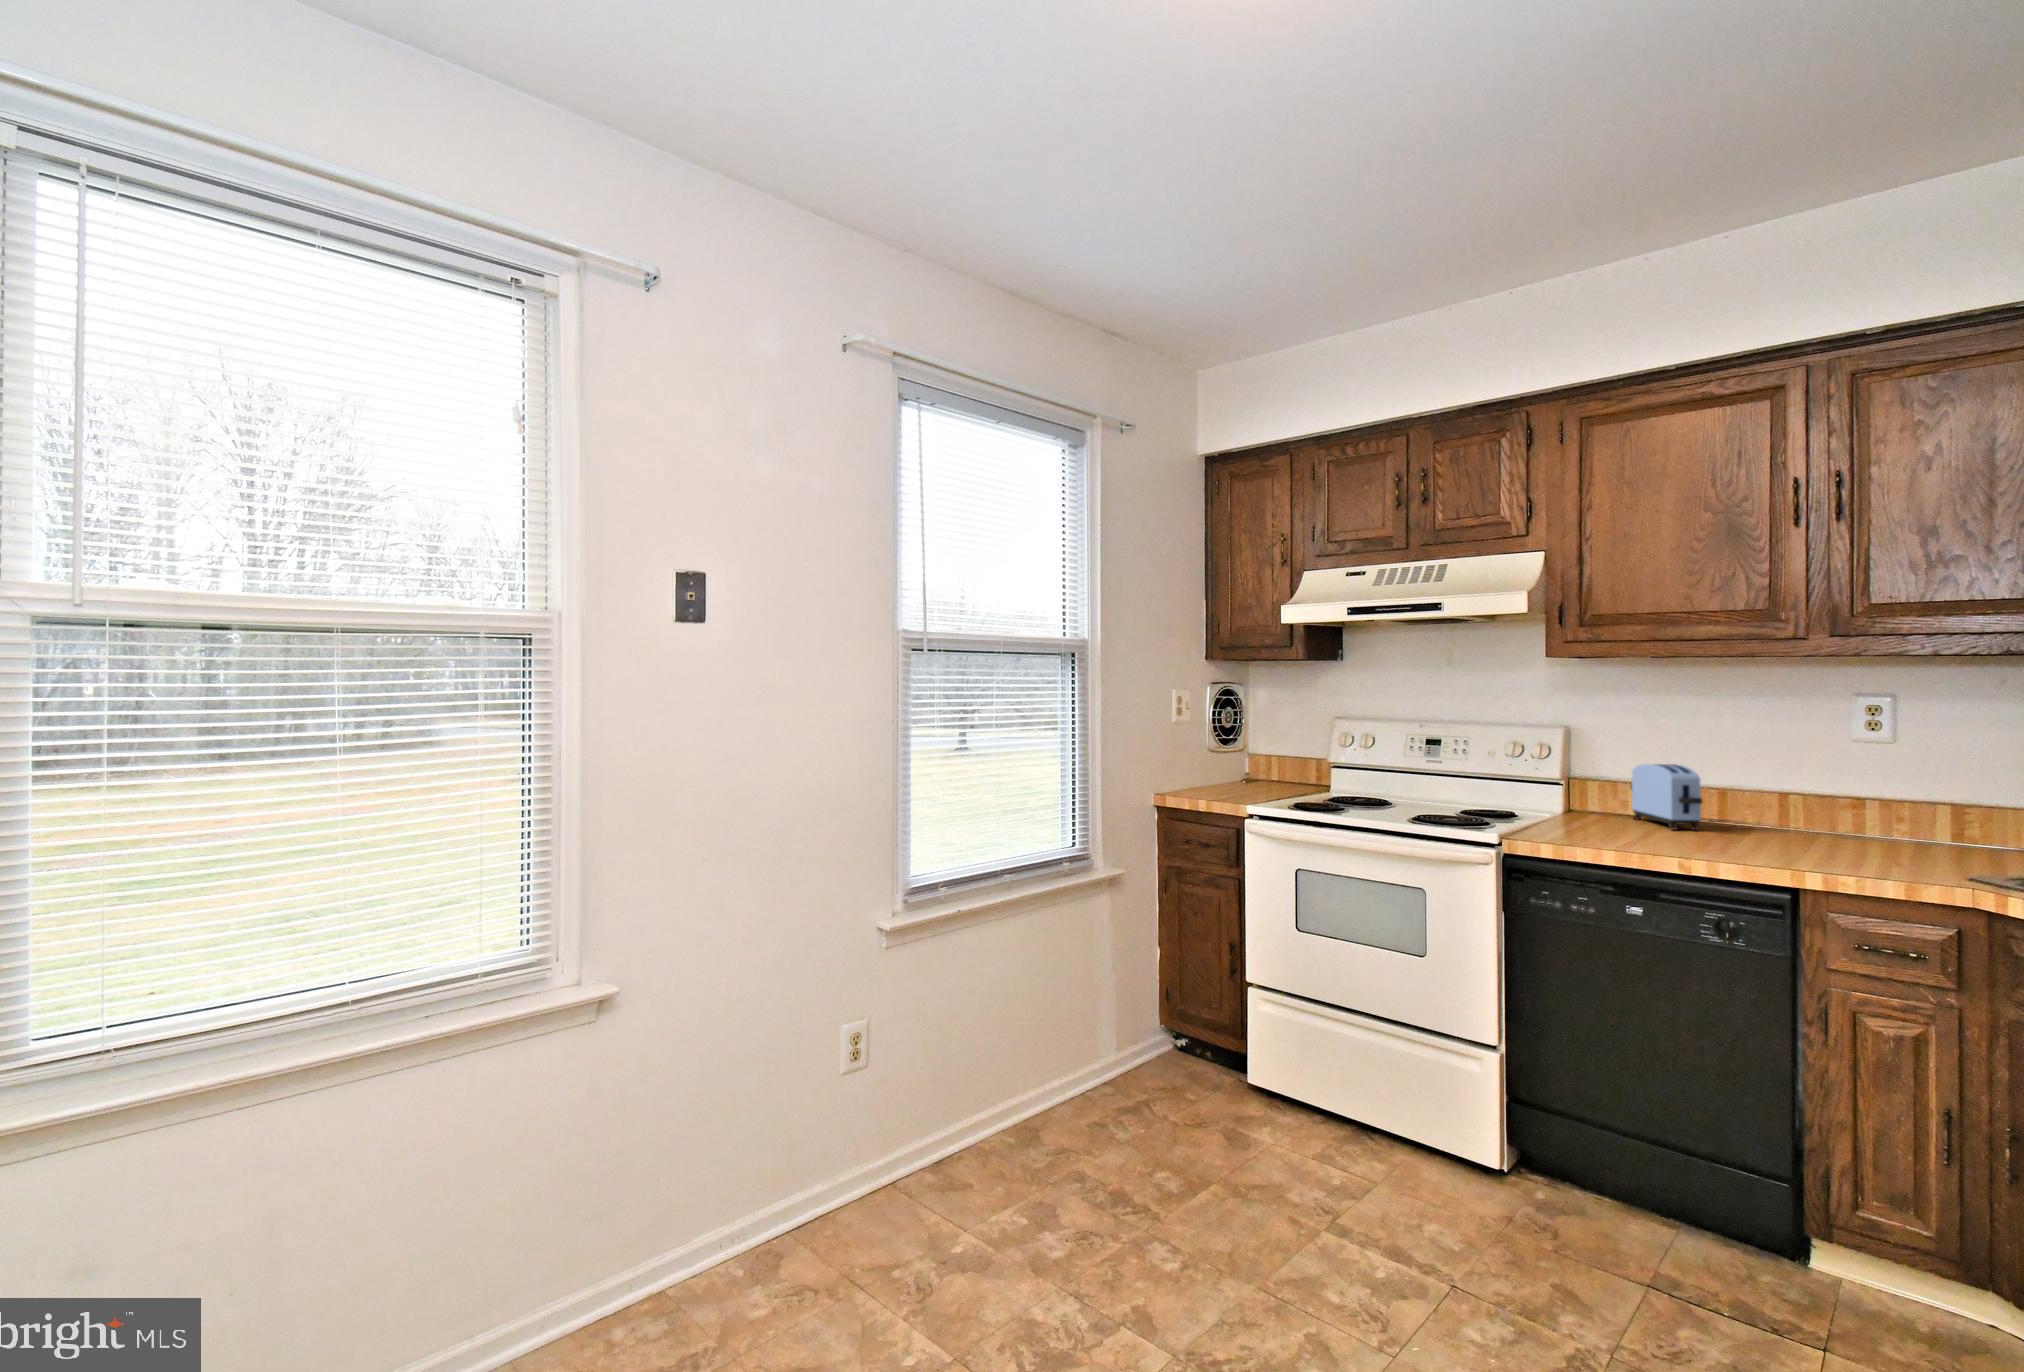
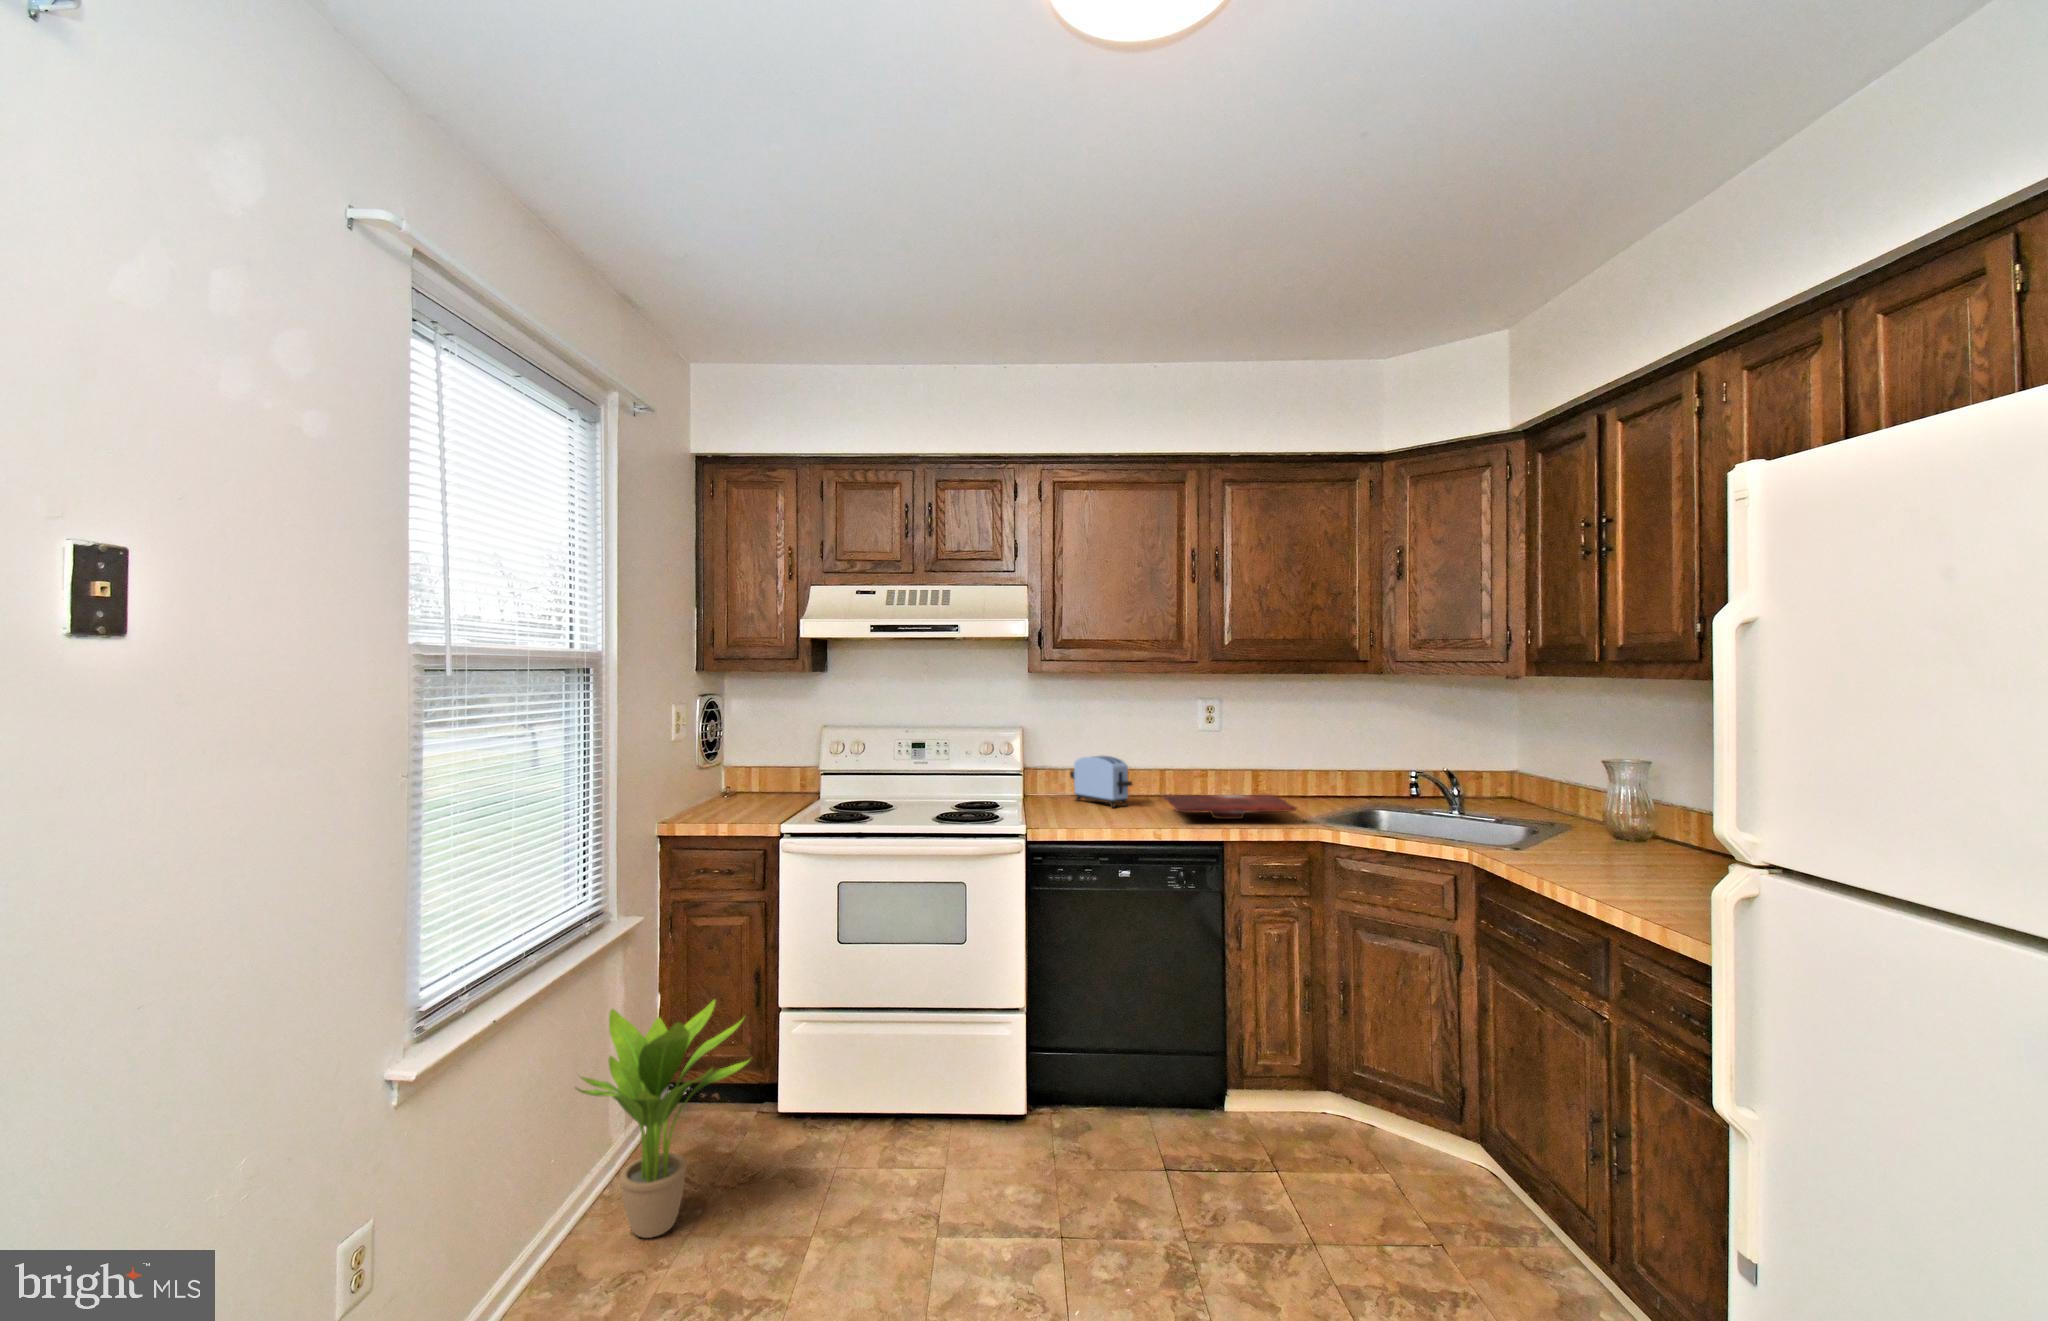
cutting board: none [1729,821,1963,861] -> present [1163,795,1296,819]
potted plant: none [1028,936,1174,1130] -> present [576,1000,749,1238]

